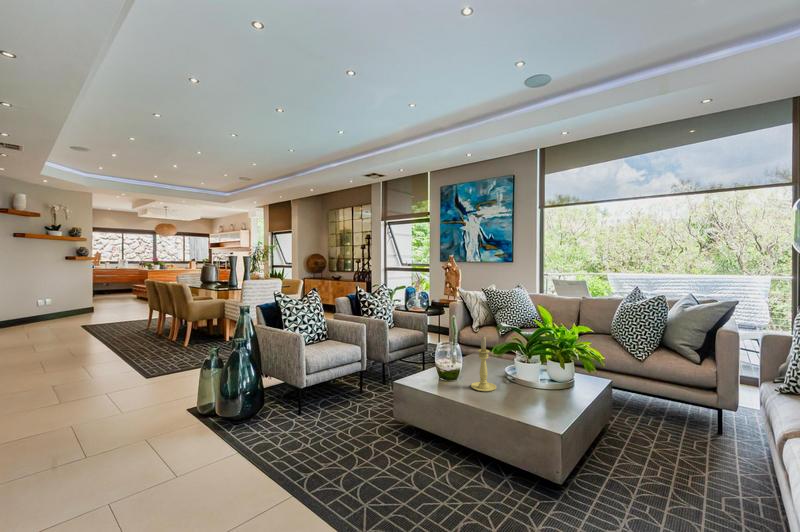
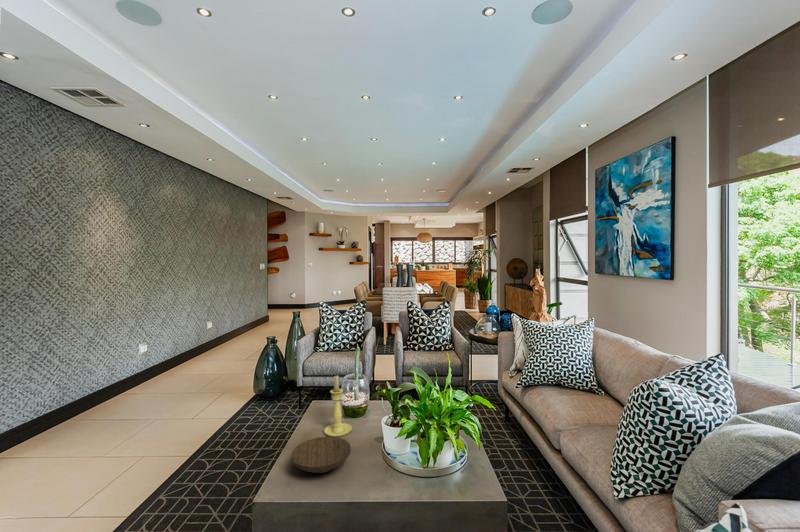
wooden bowl: none [515,381,569,407] -> present [291,436,351,473]

